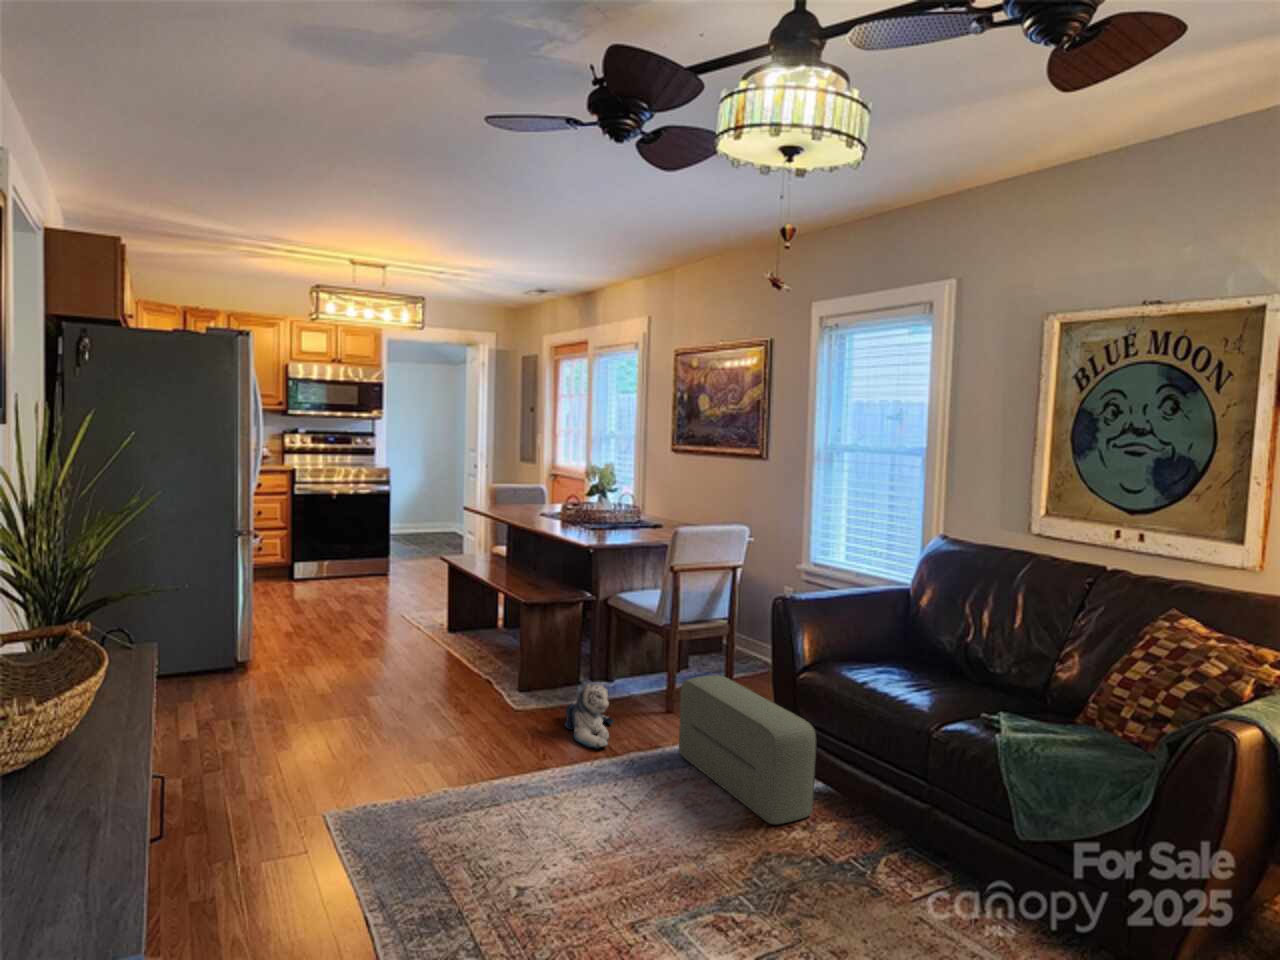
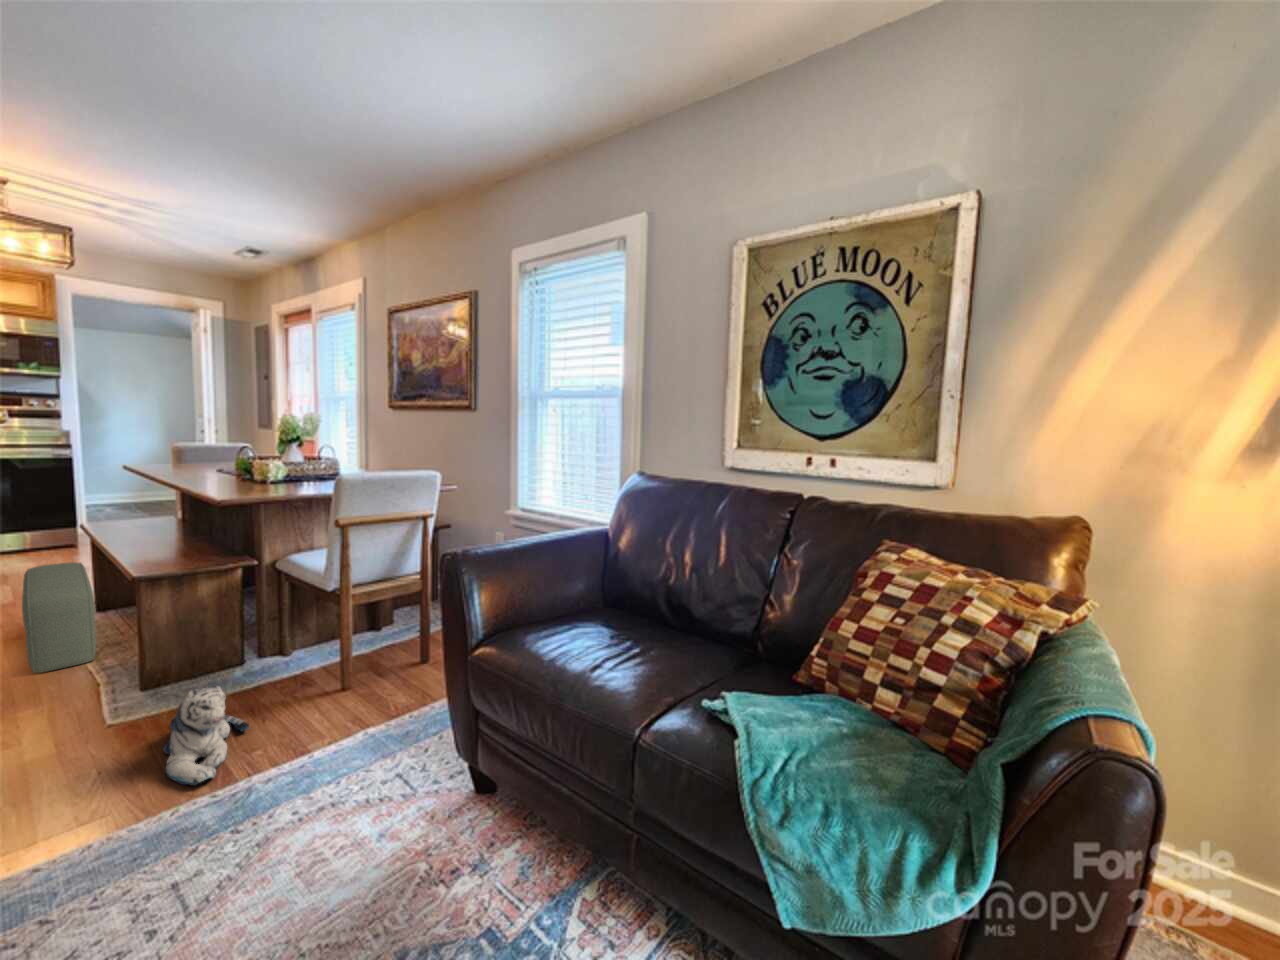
pouf: present [679,675,816,824] -> present [22,562,96,673]

